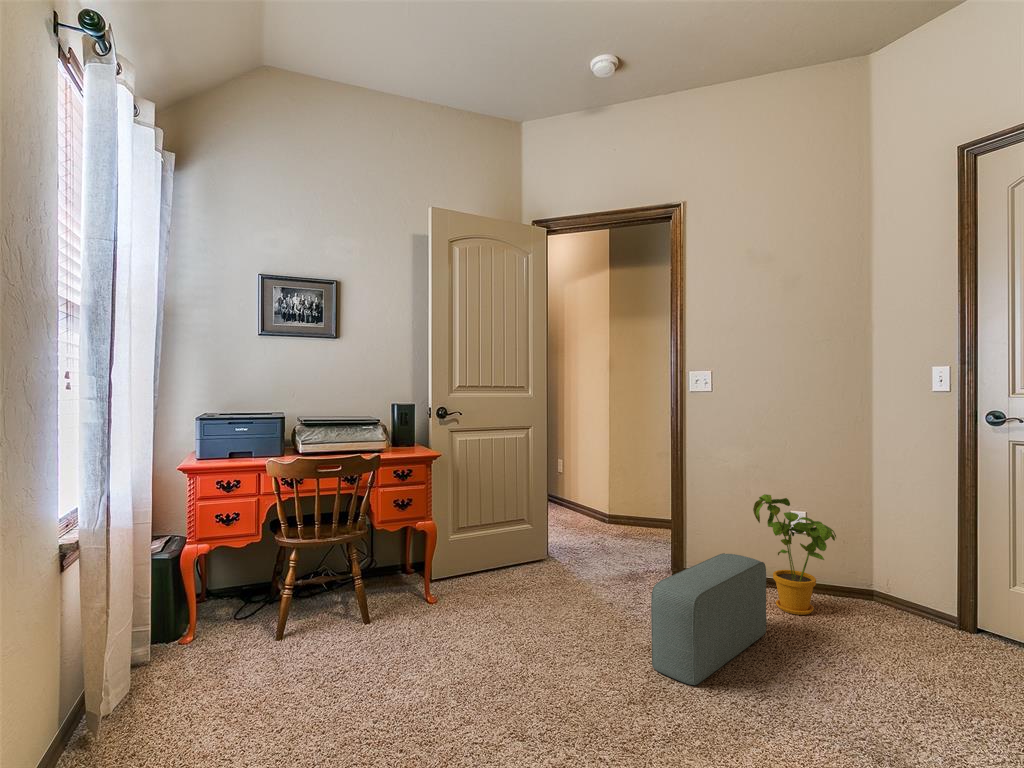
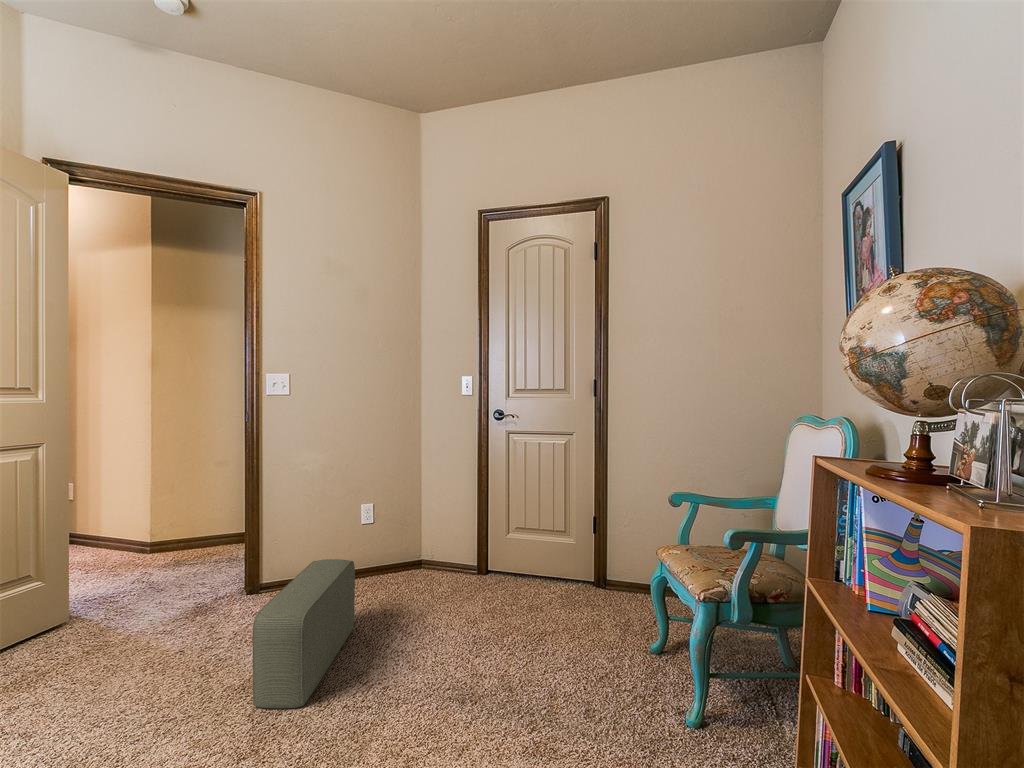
house plant: present [753,494,836,615] -> none [335,495,406,601]

